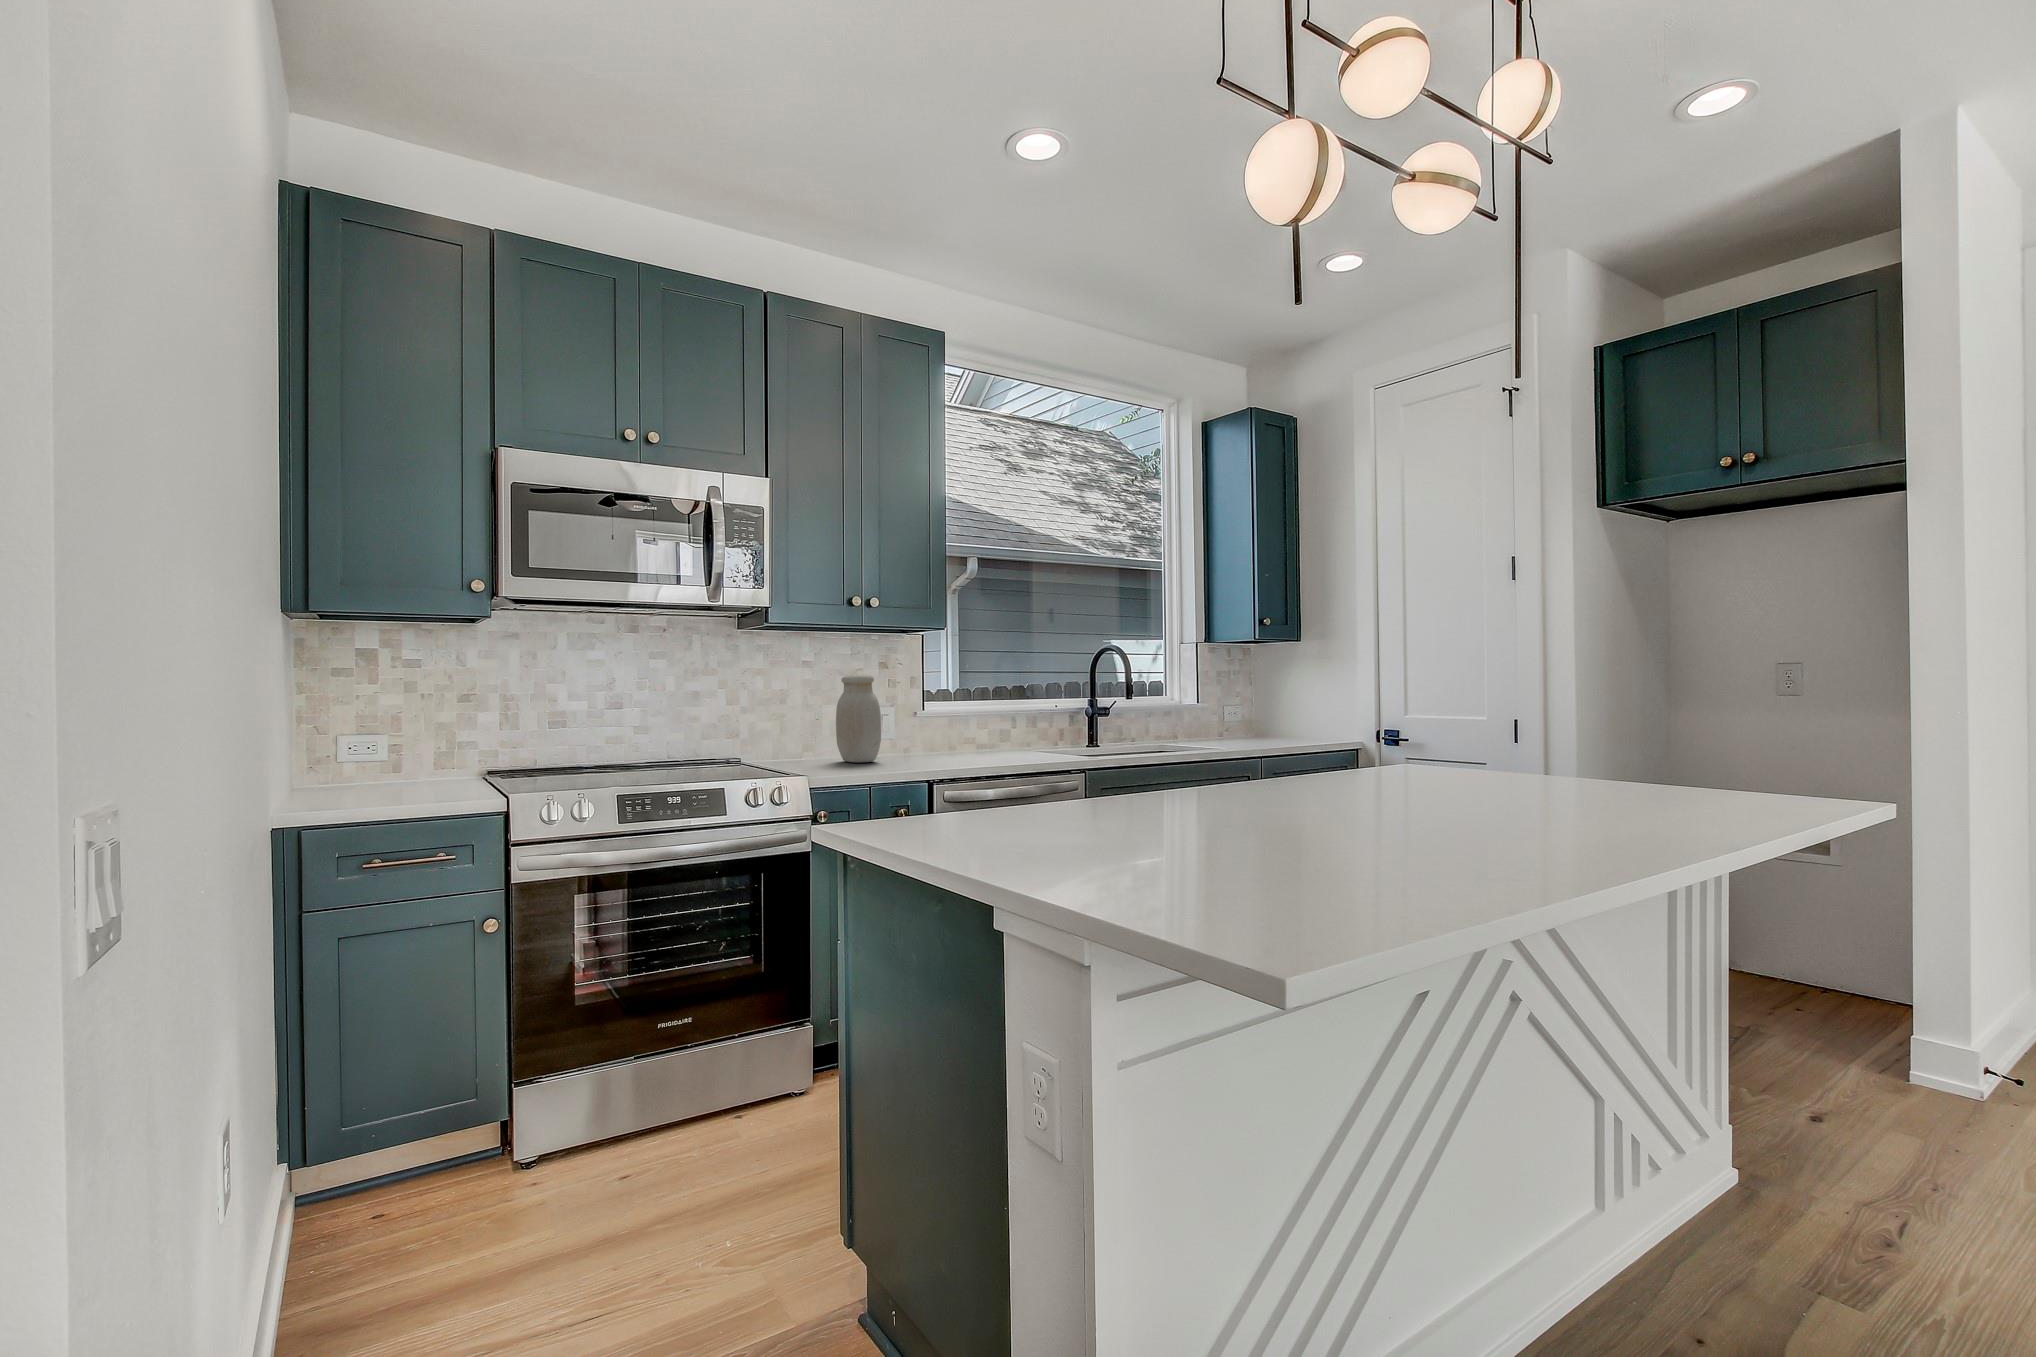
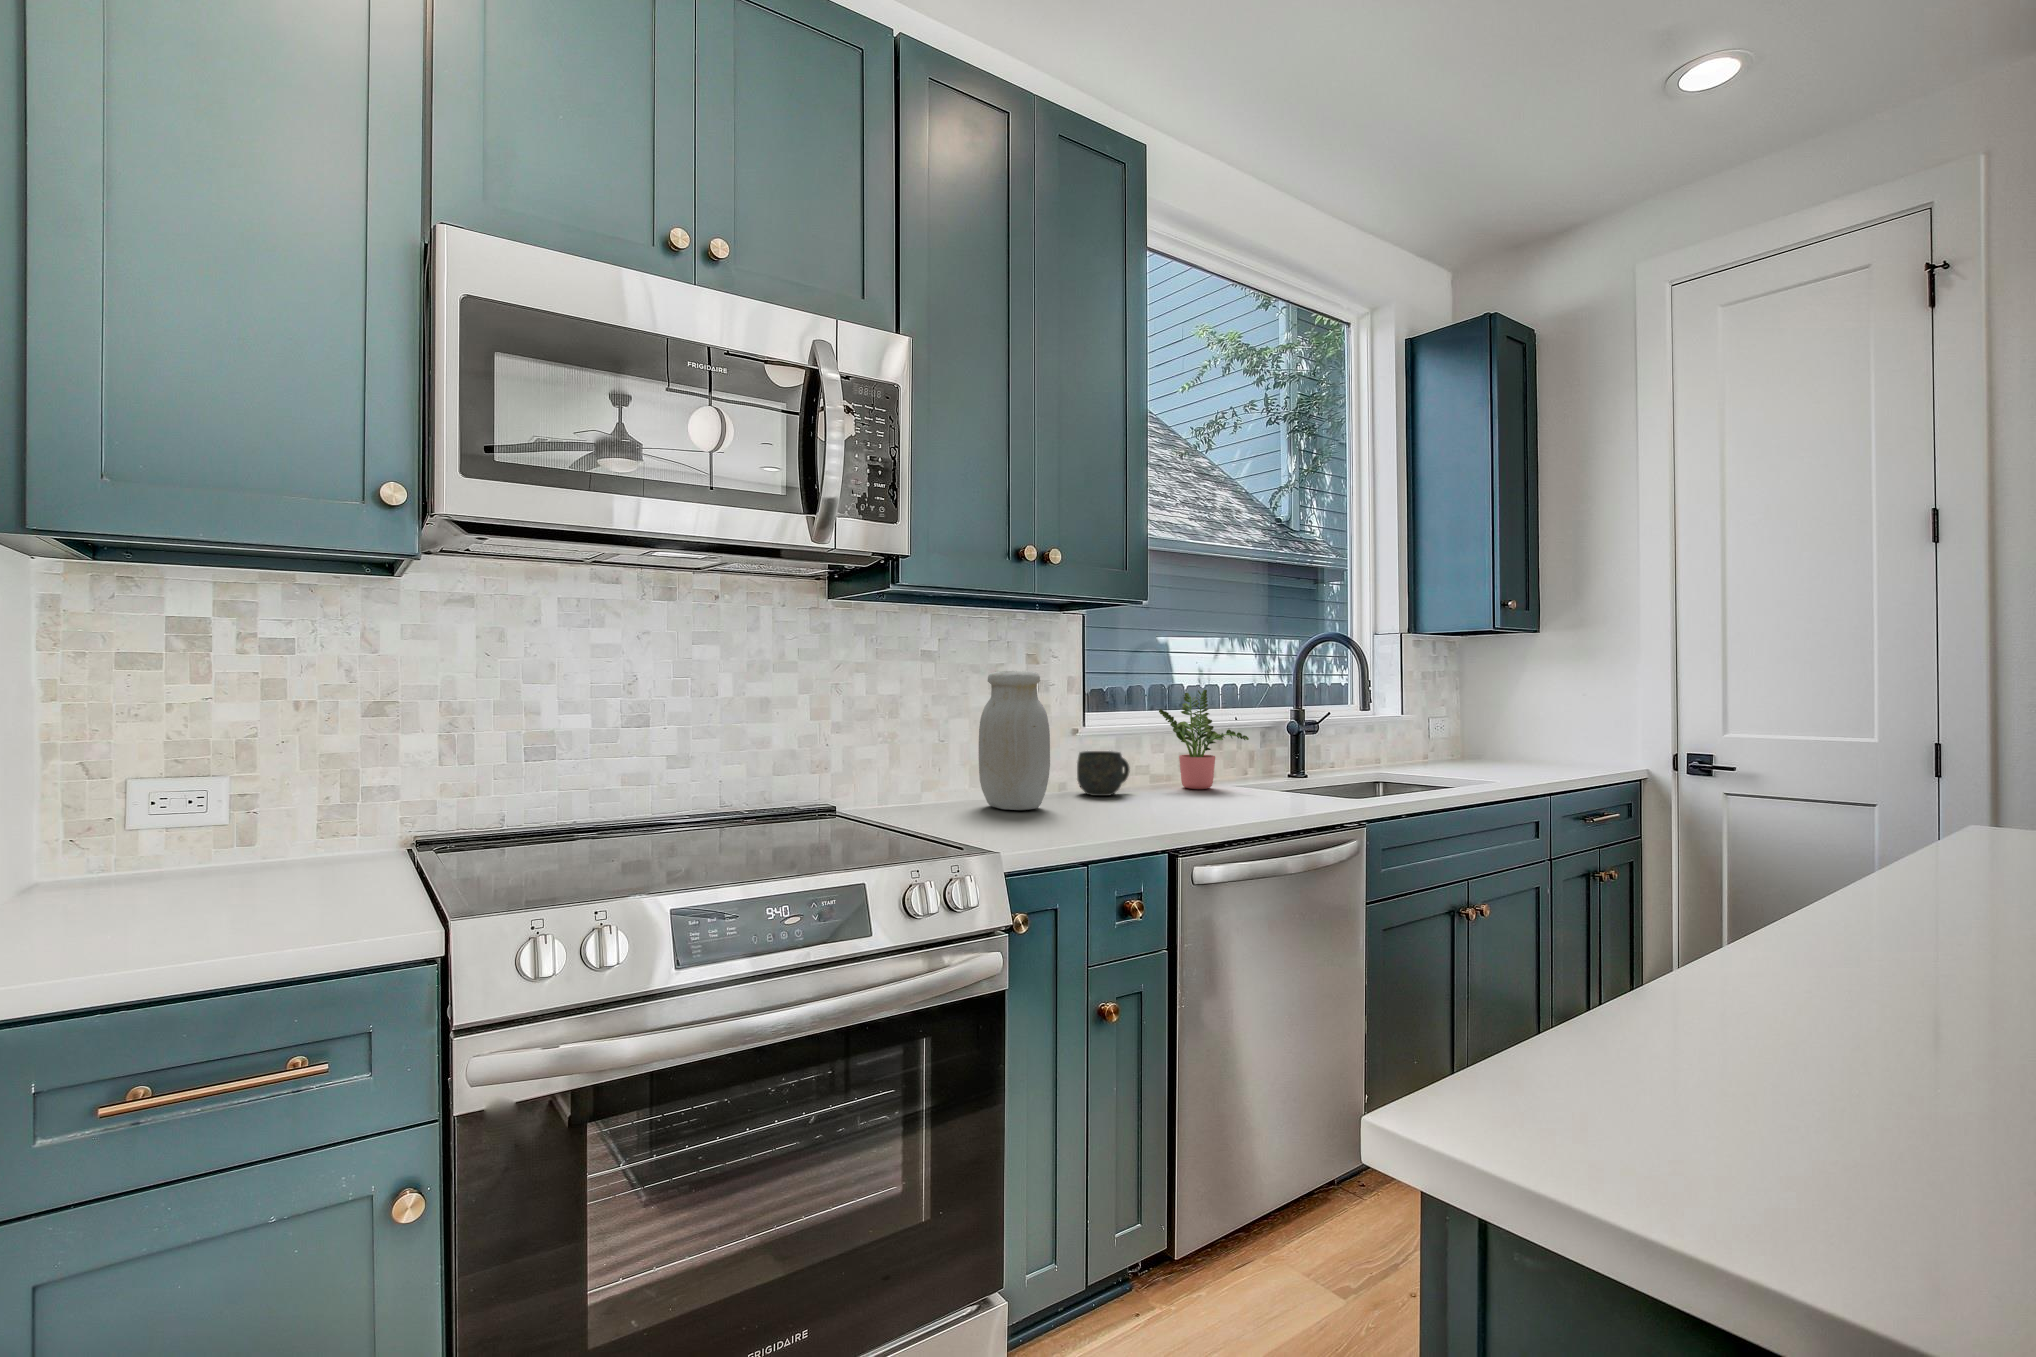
potted plant: none [971,686,1031,753] -> present [1159,690,1249,789]
mug: none [911,727,949,756] -> present [1077,751,1130,796]

